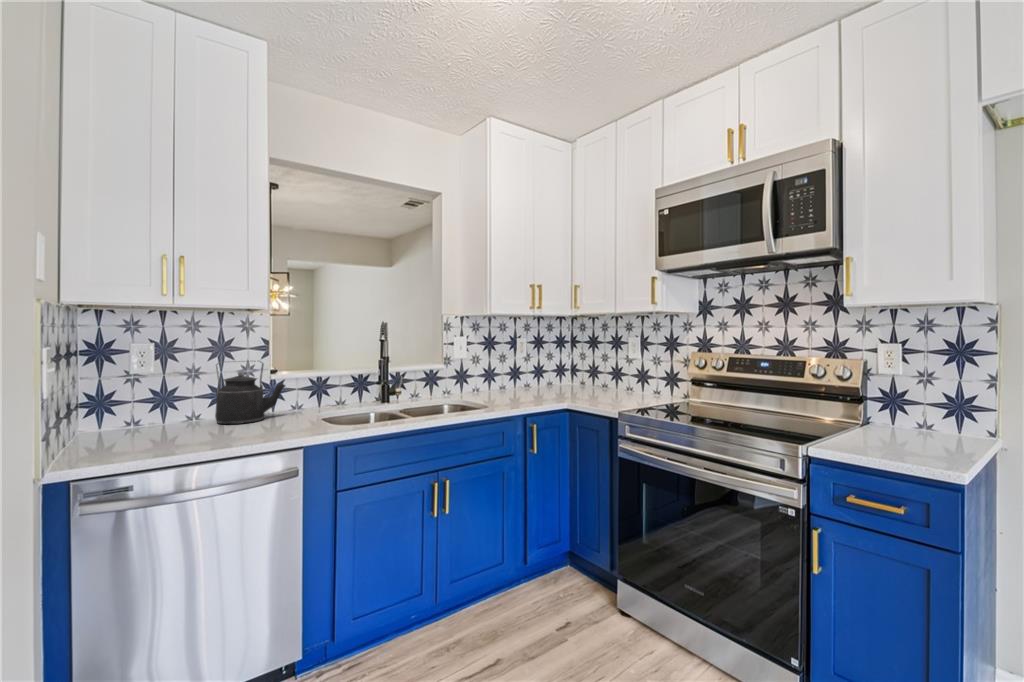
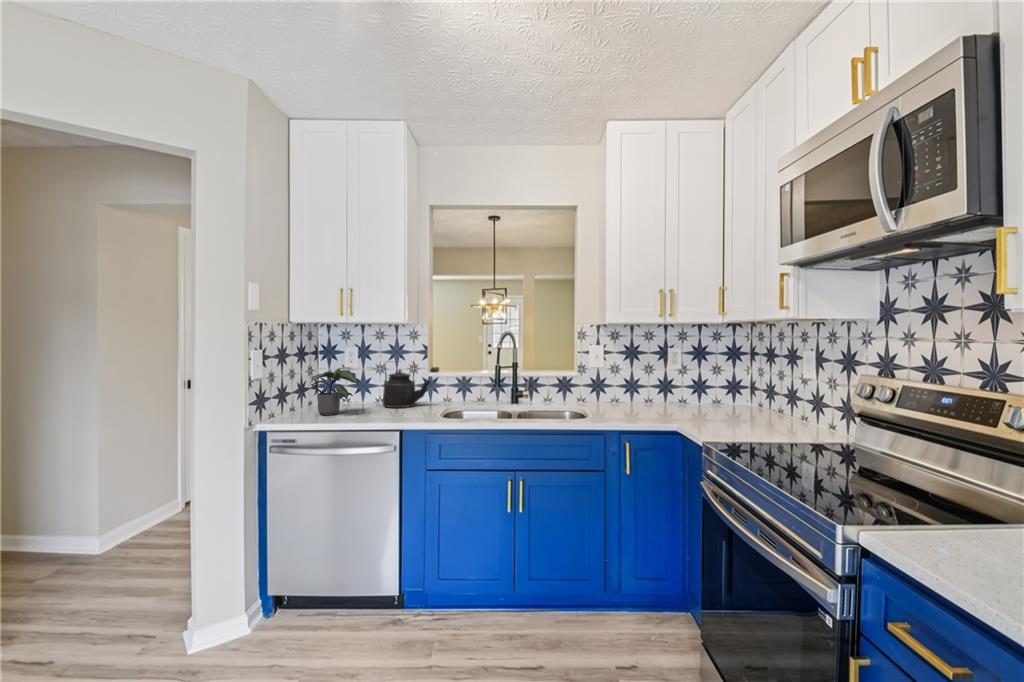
potted plant: none [112,373,210,445] -> present [311,368,359,415]

